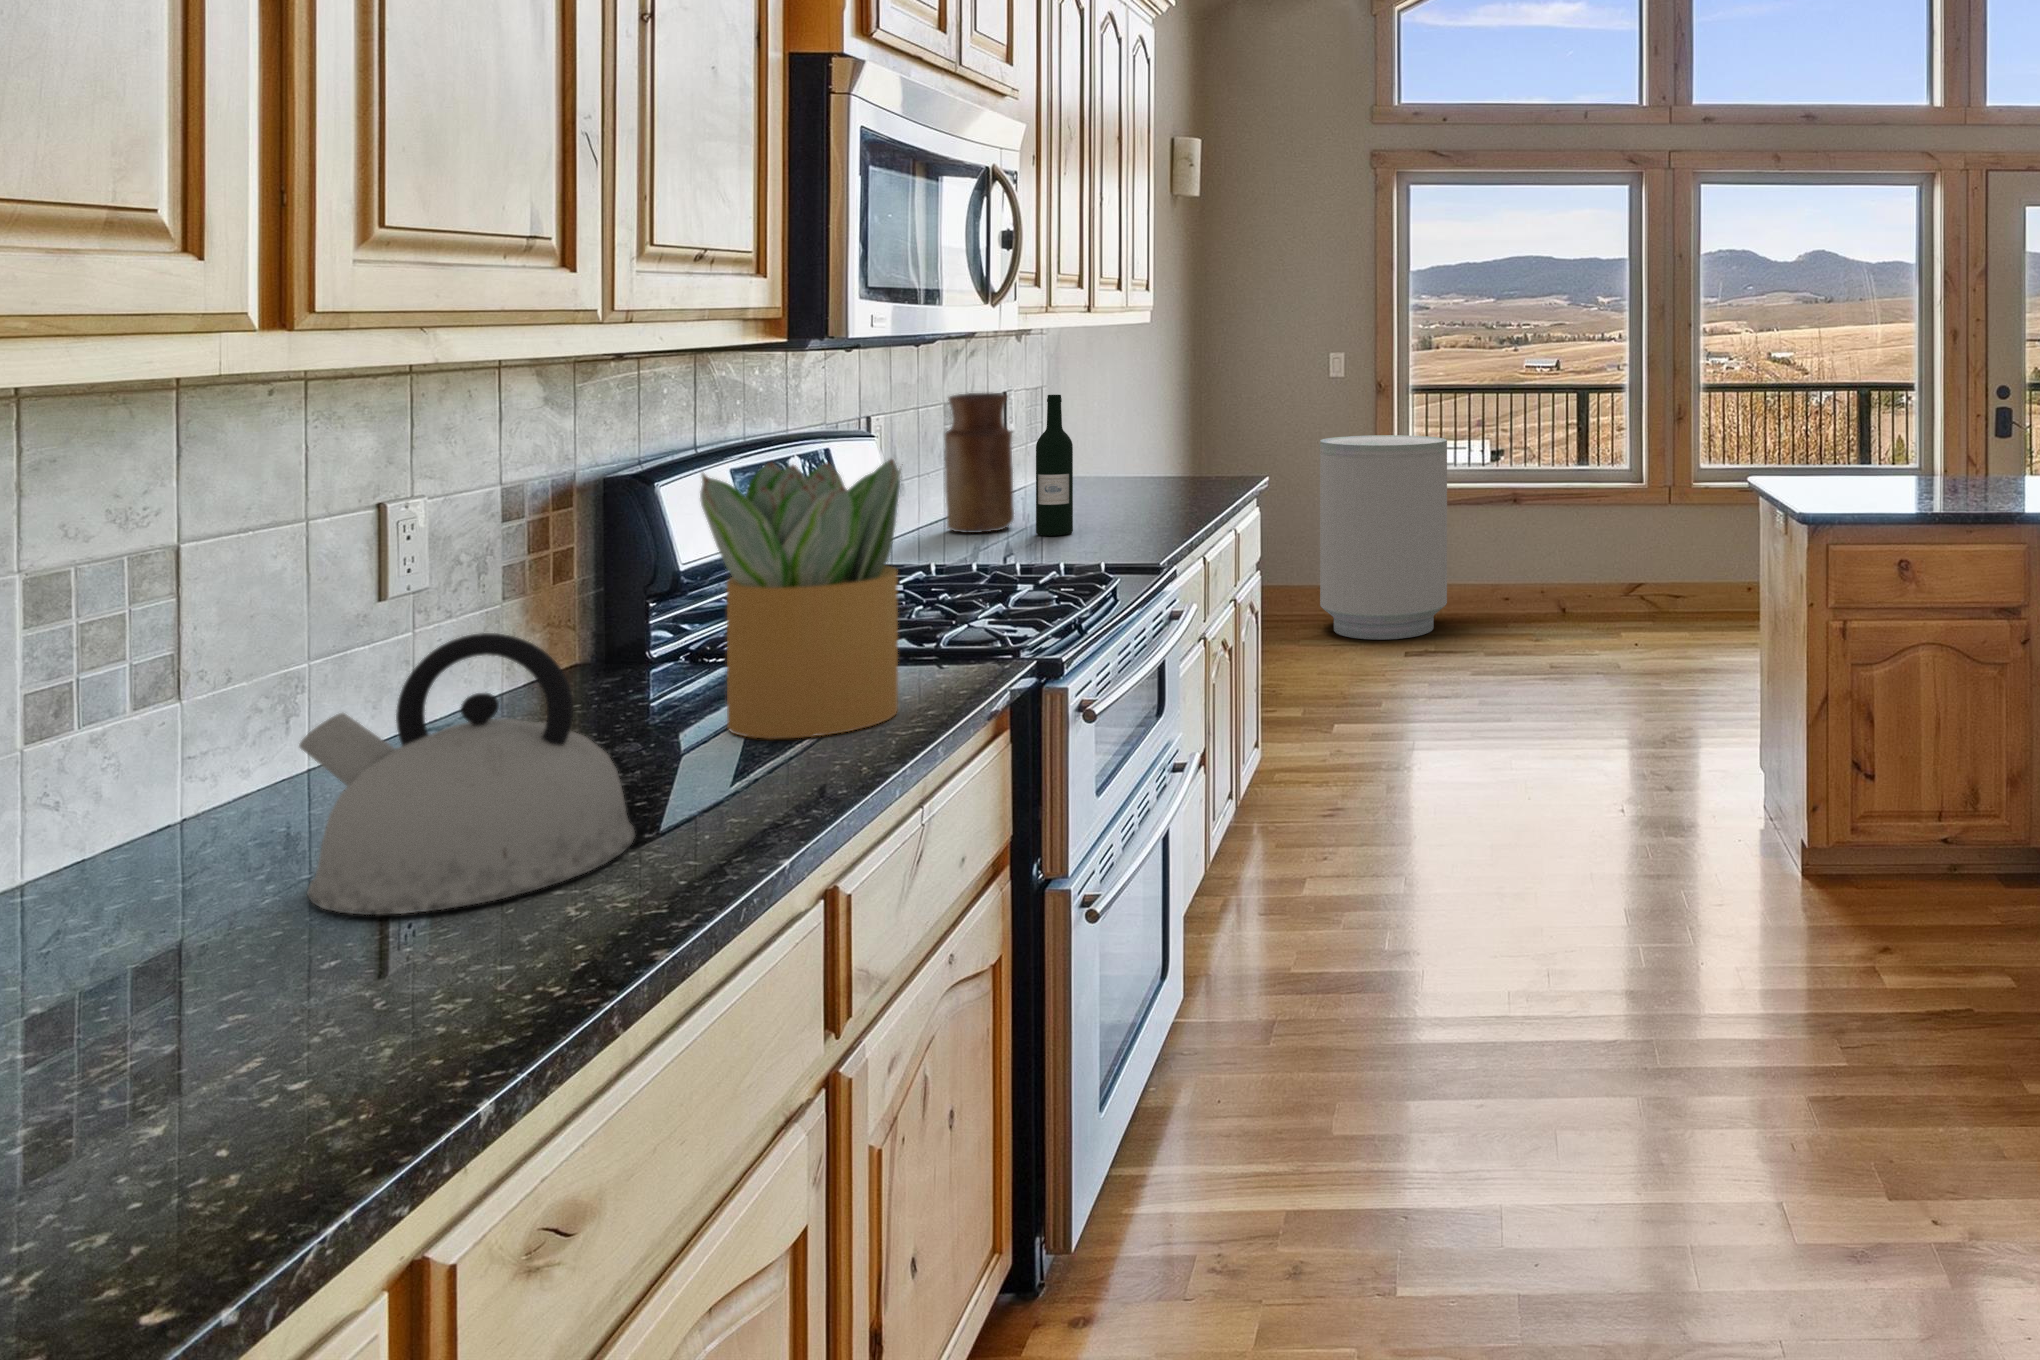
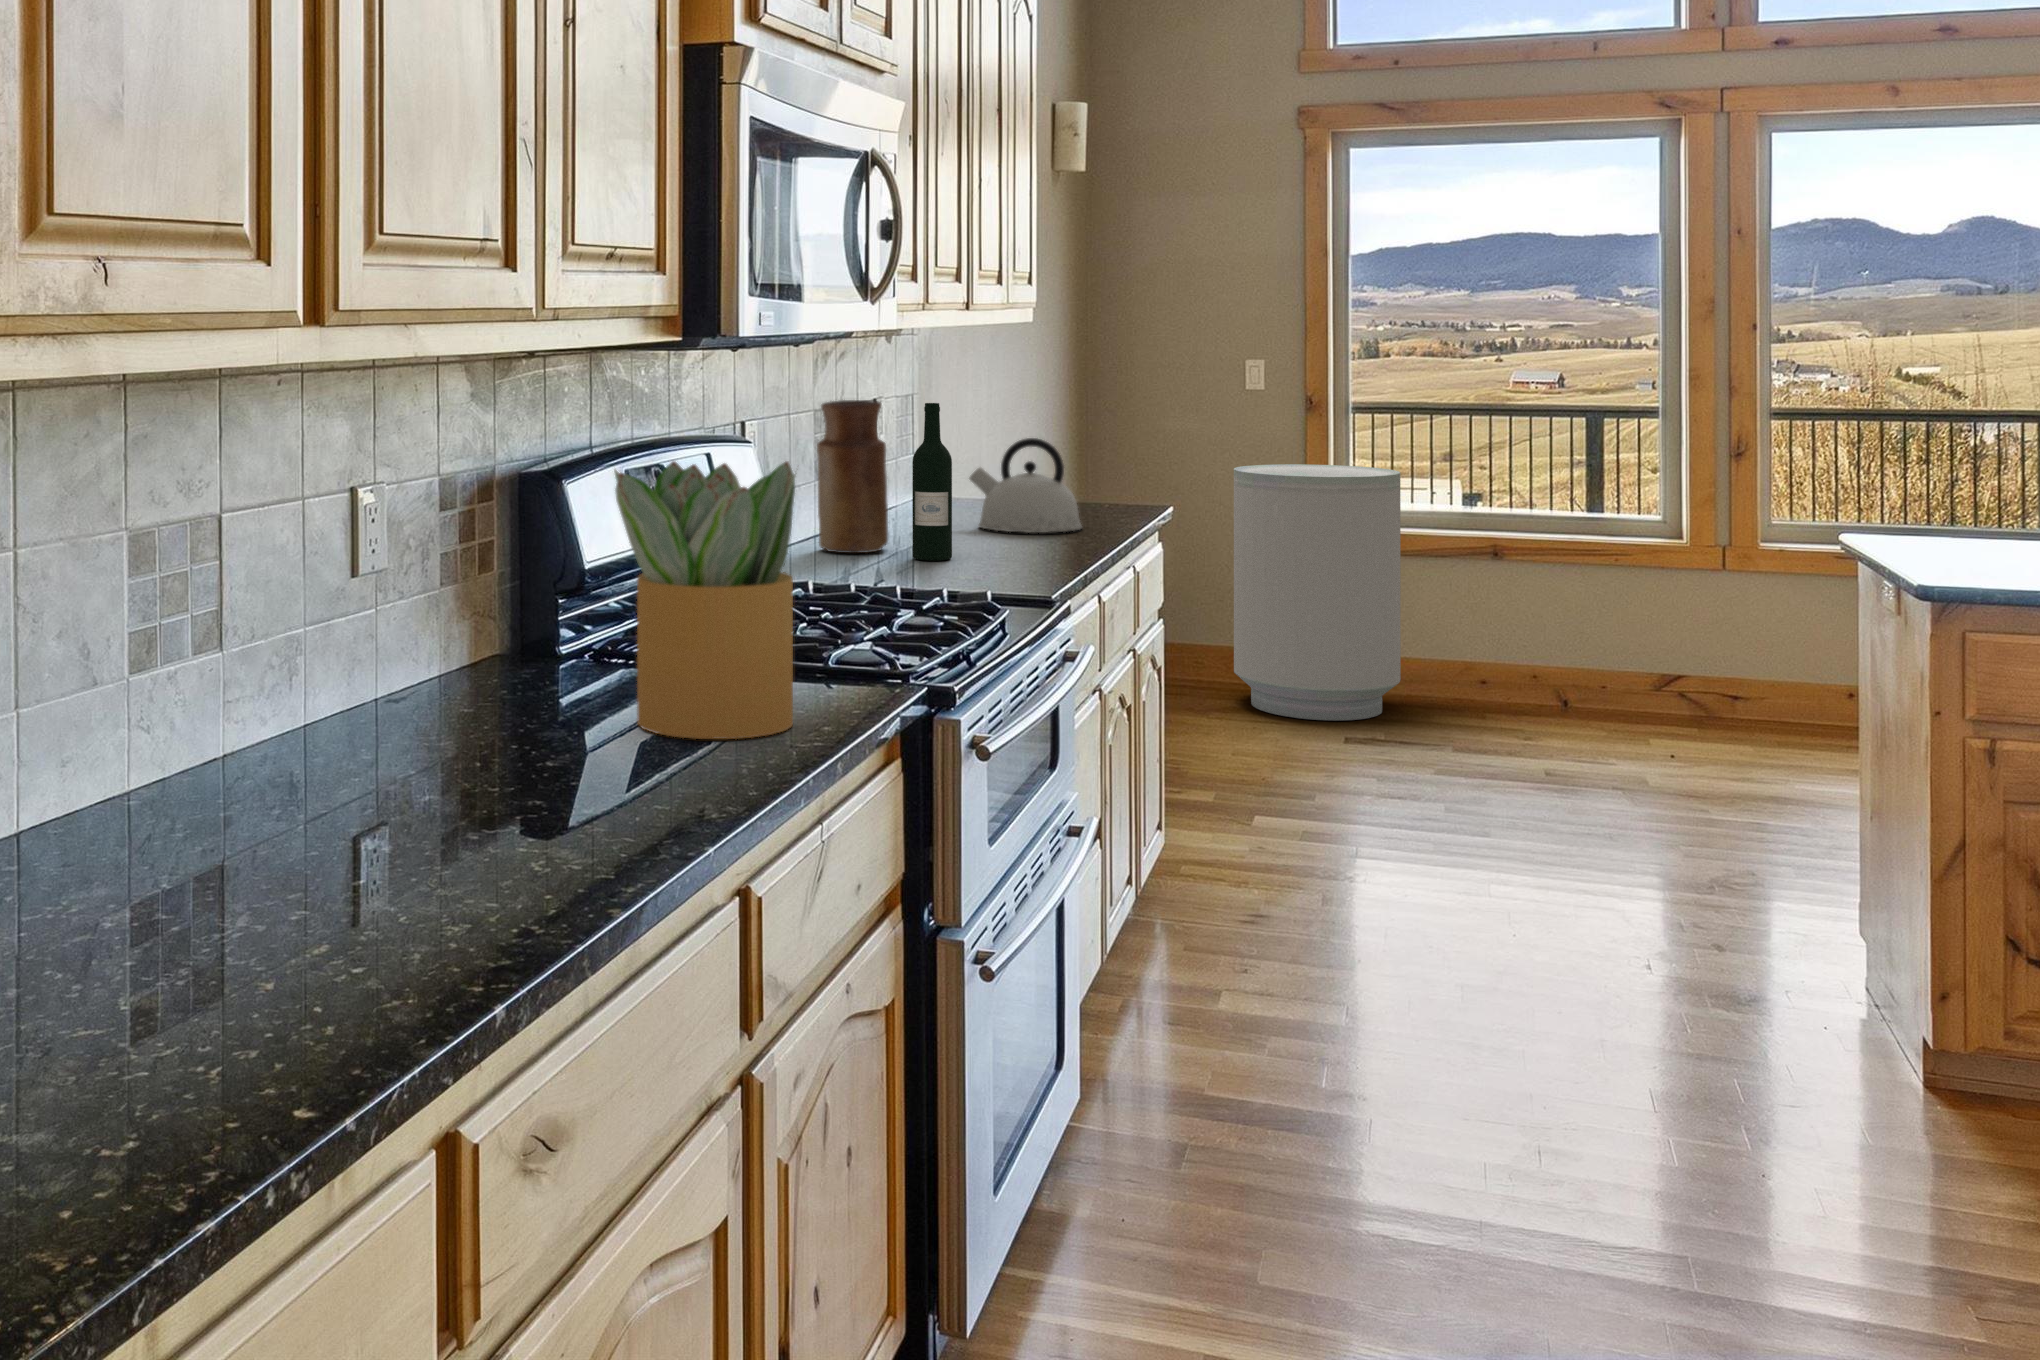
kettle: present [299,633,635,915] -> present [969,438,1082,533]

